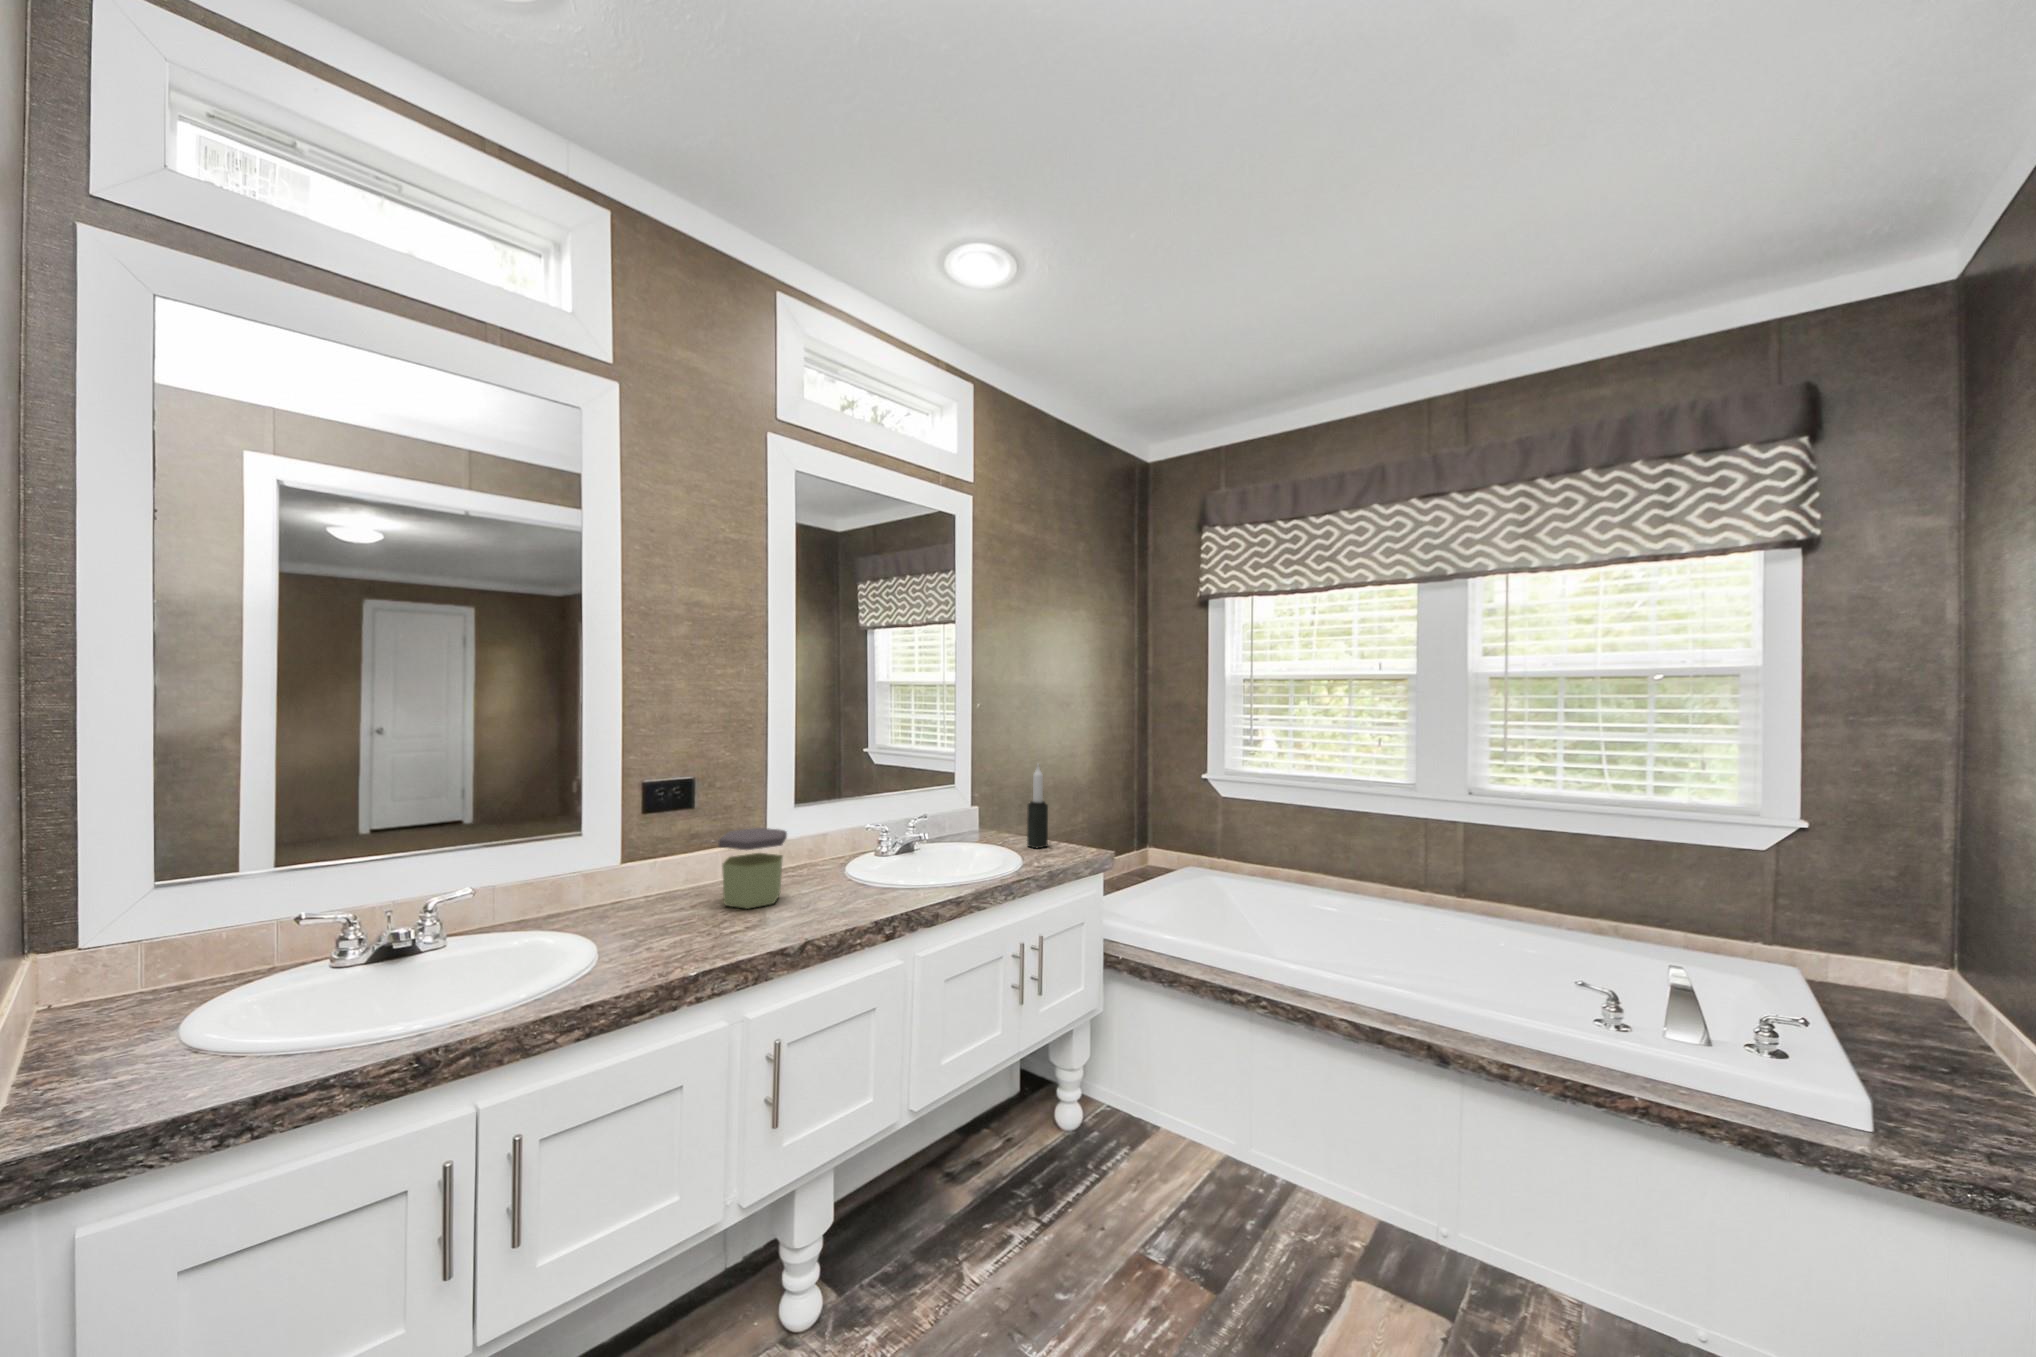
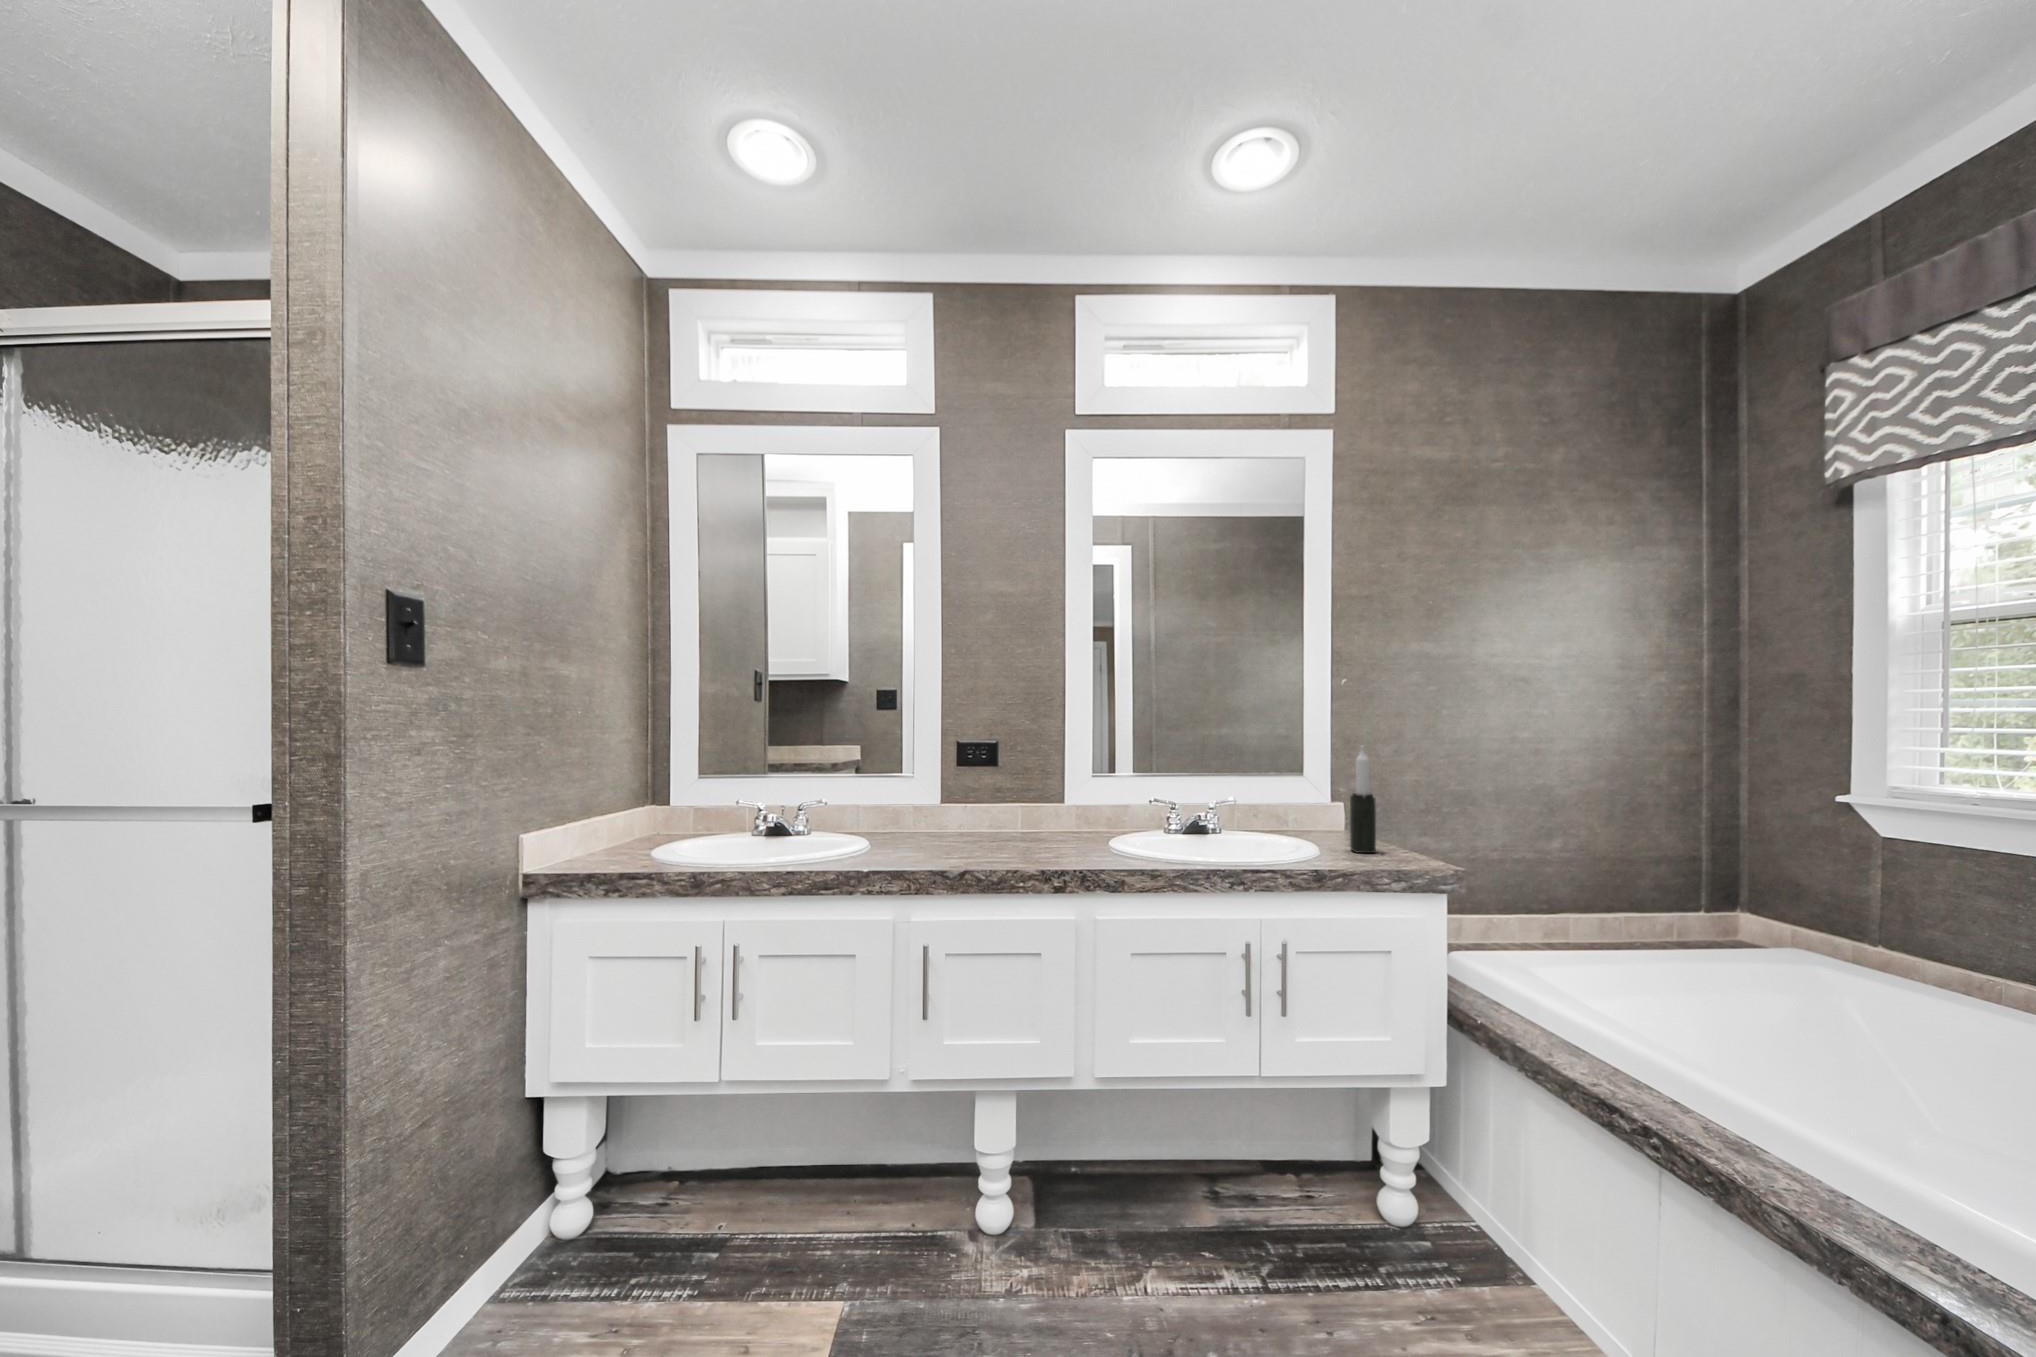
jar: present [719,828,787,909] -> none [967,780,1028,848]

